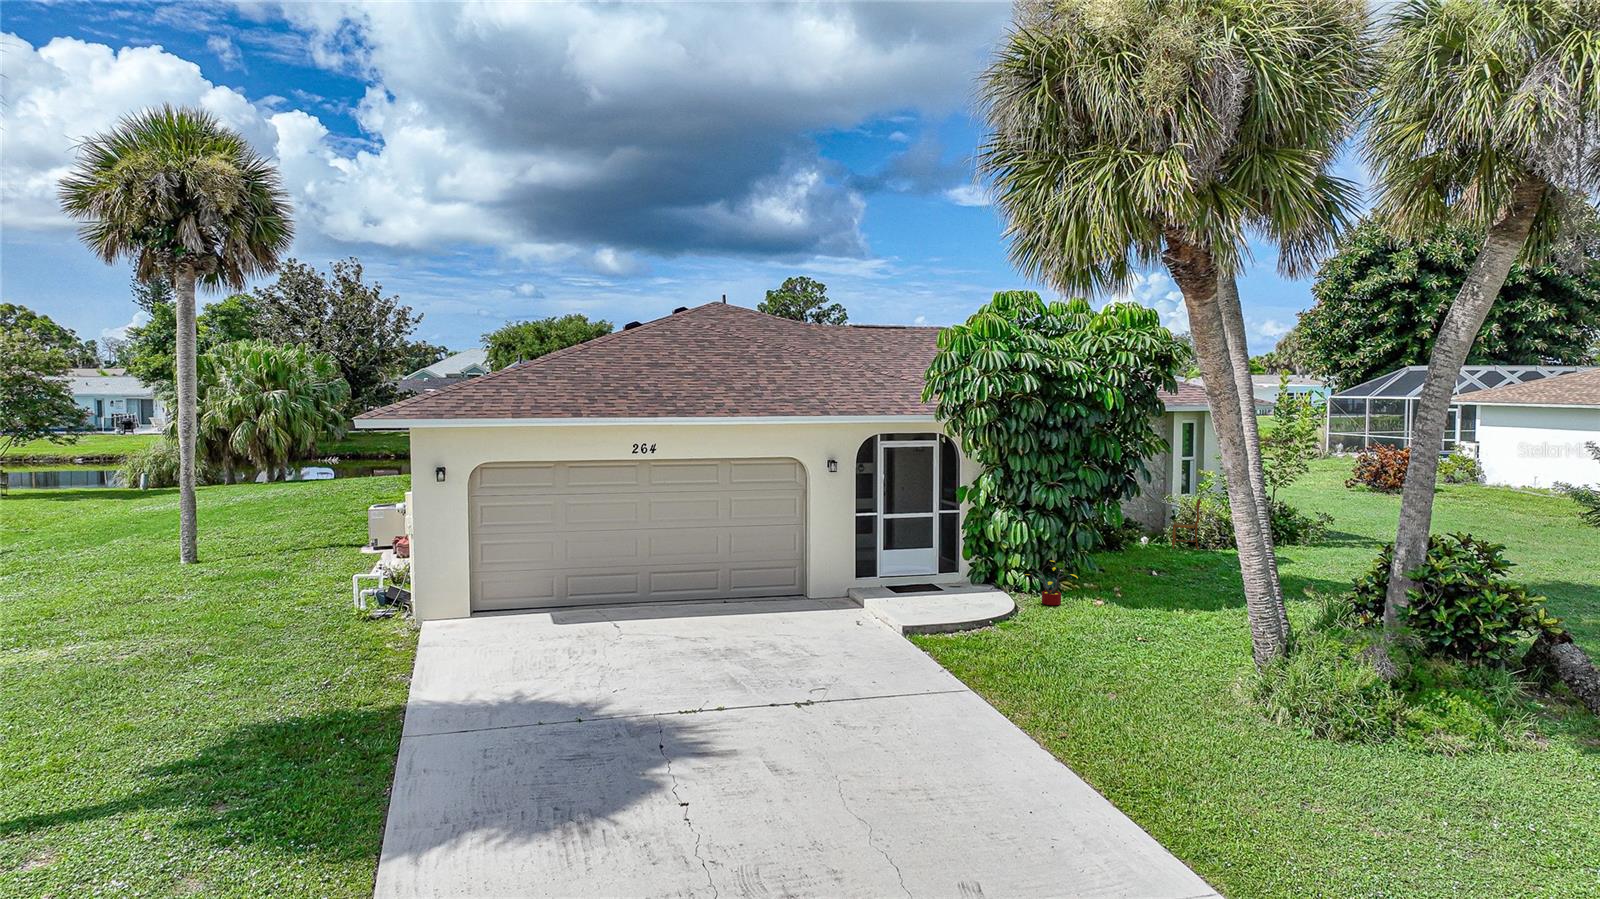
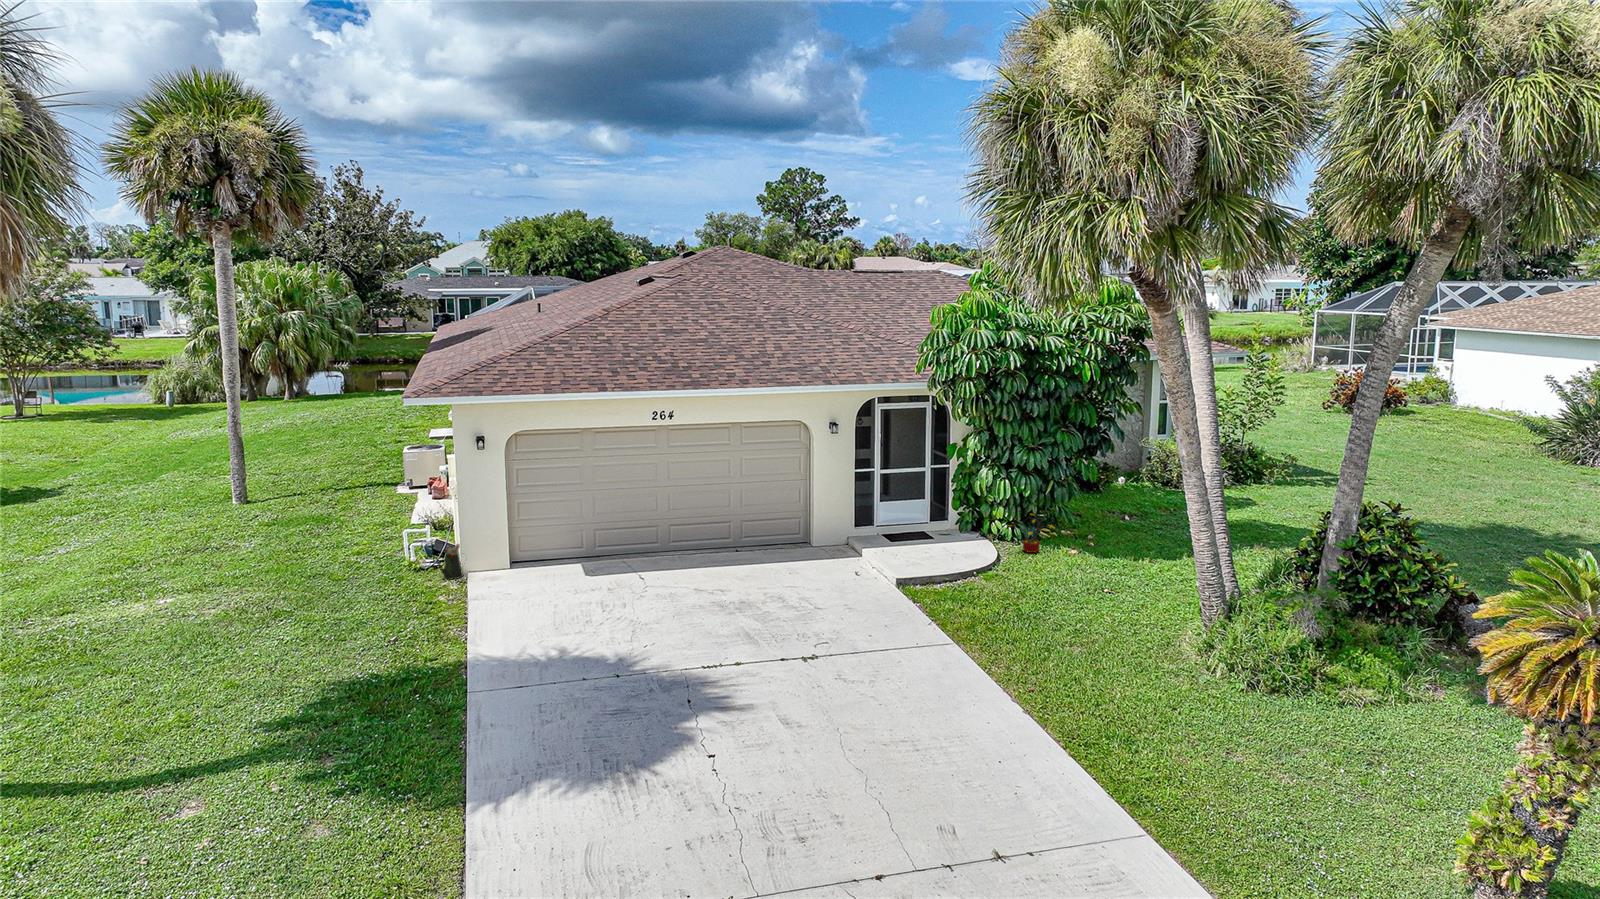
chair: present [1172,499,1202,550] -> none [1144,445,1172,492]
watering can: none [365,585,403,628] -> present [435,544,463,579]

